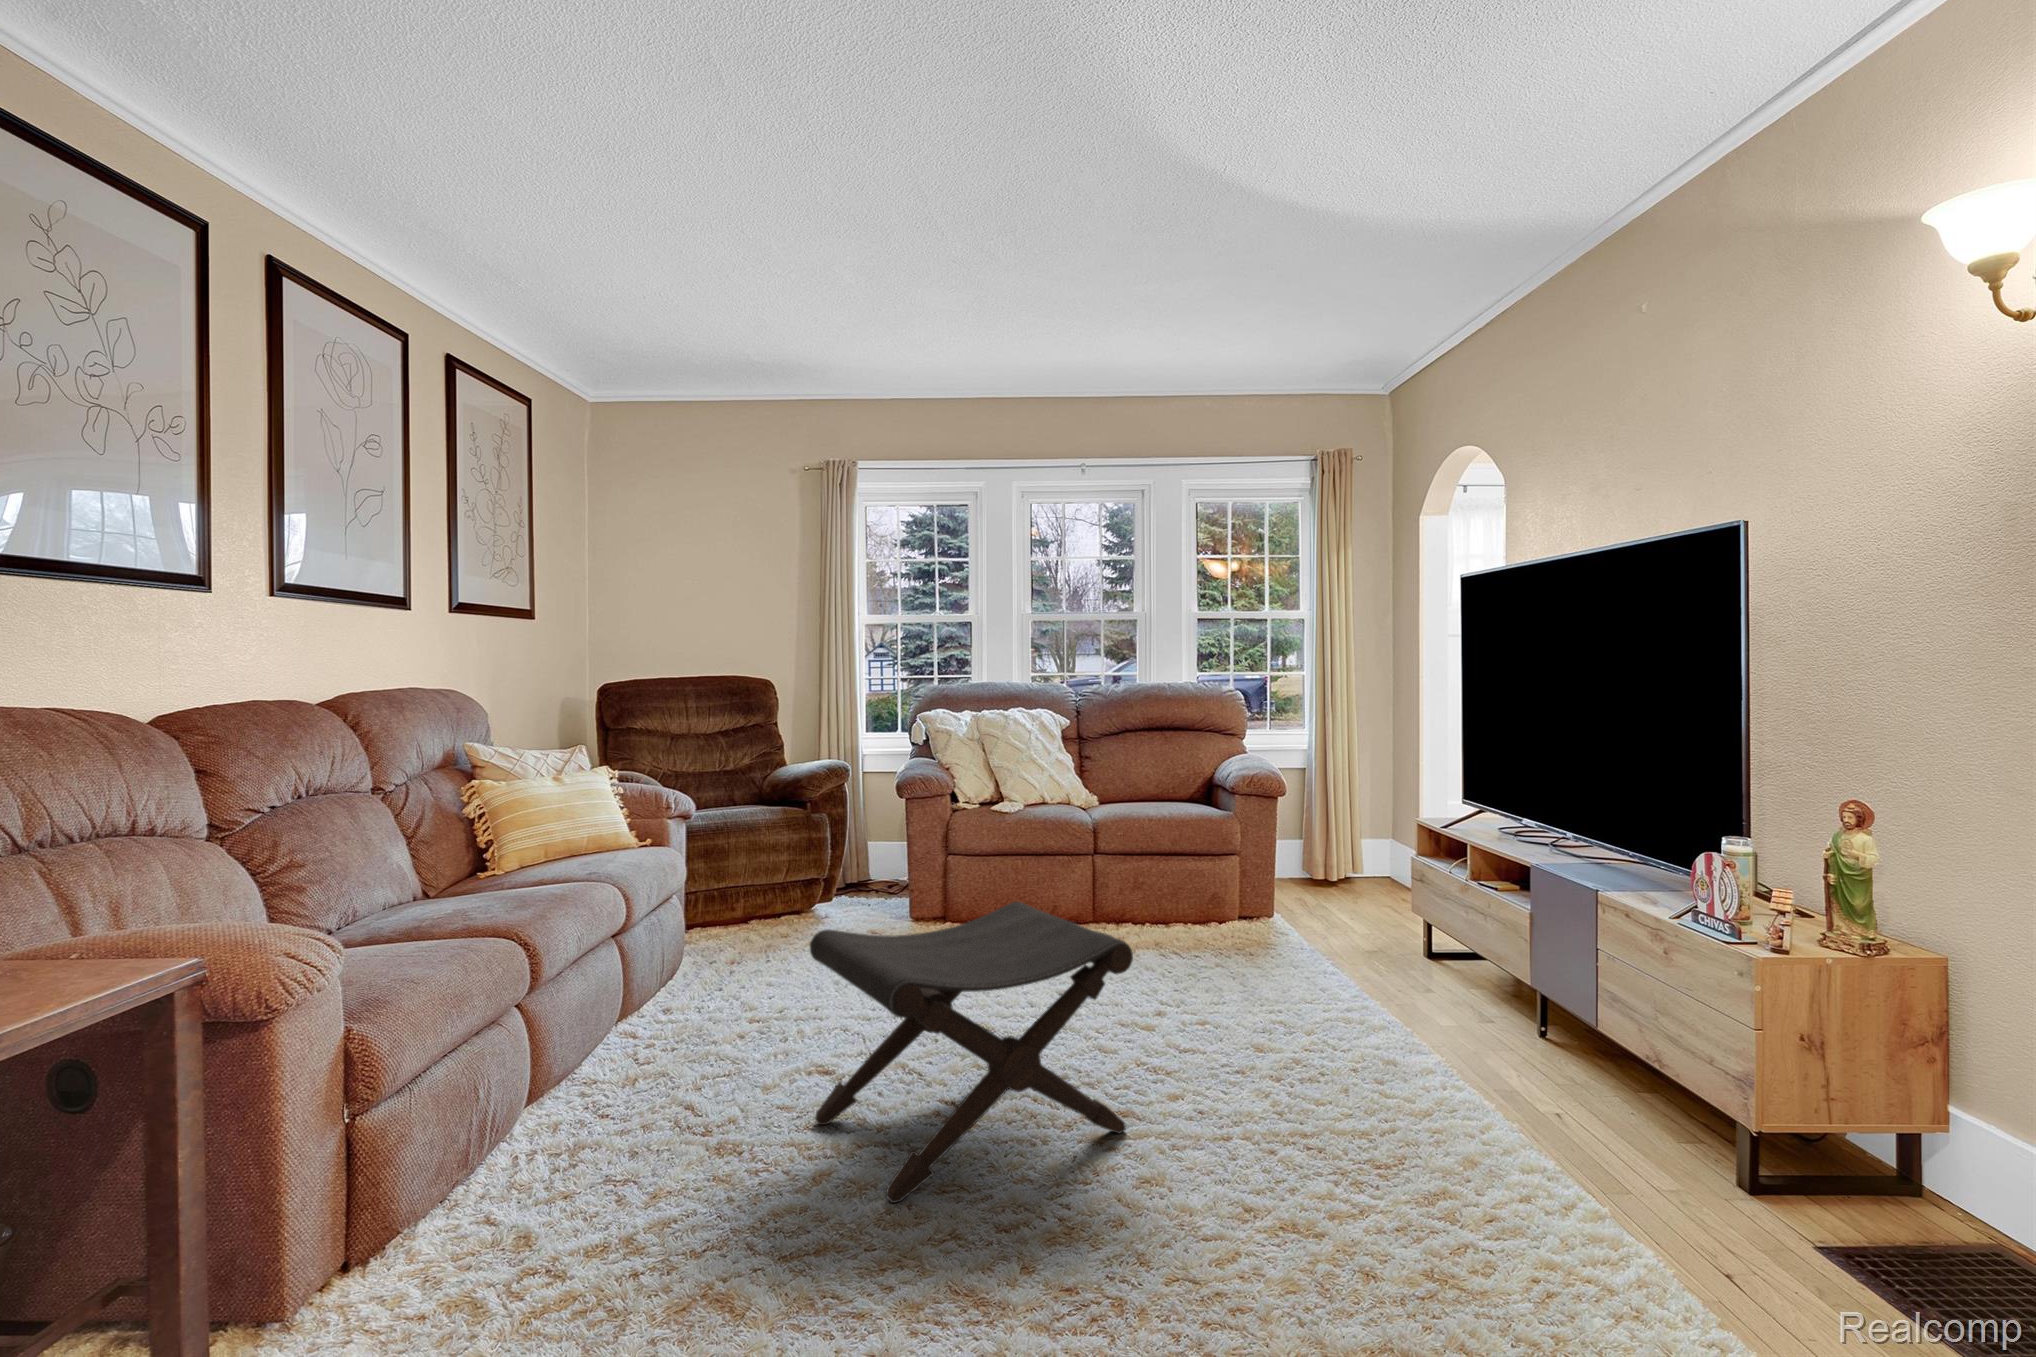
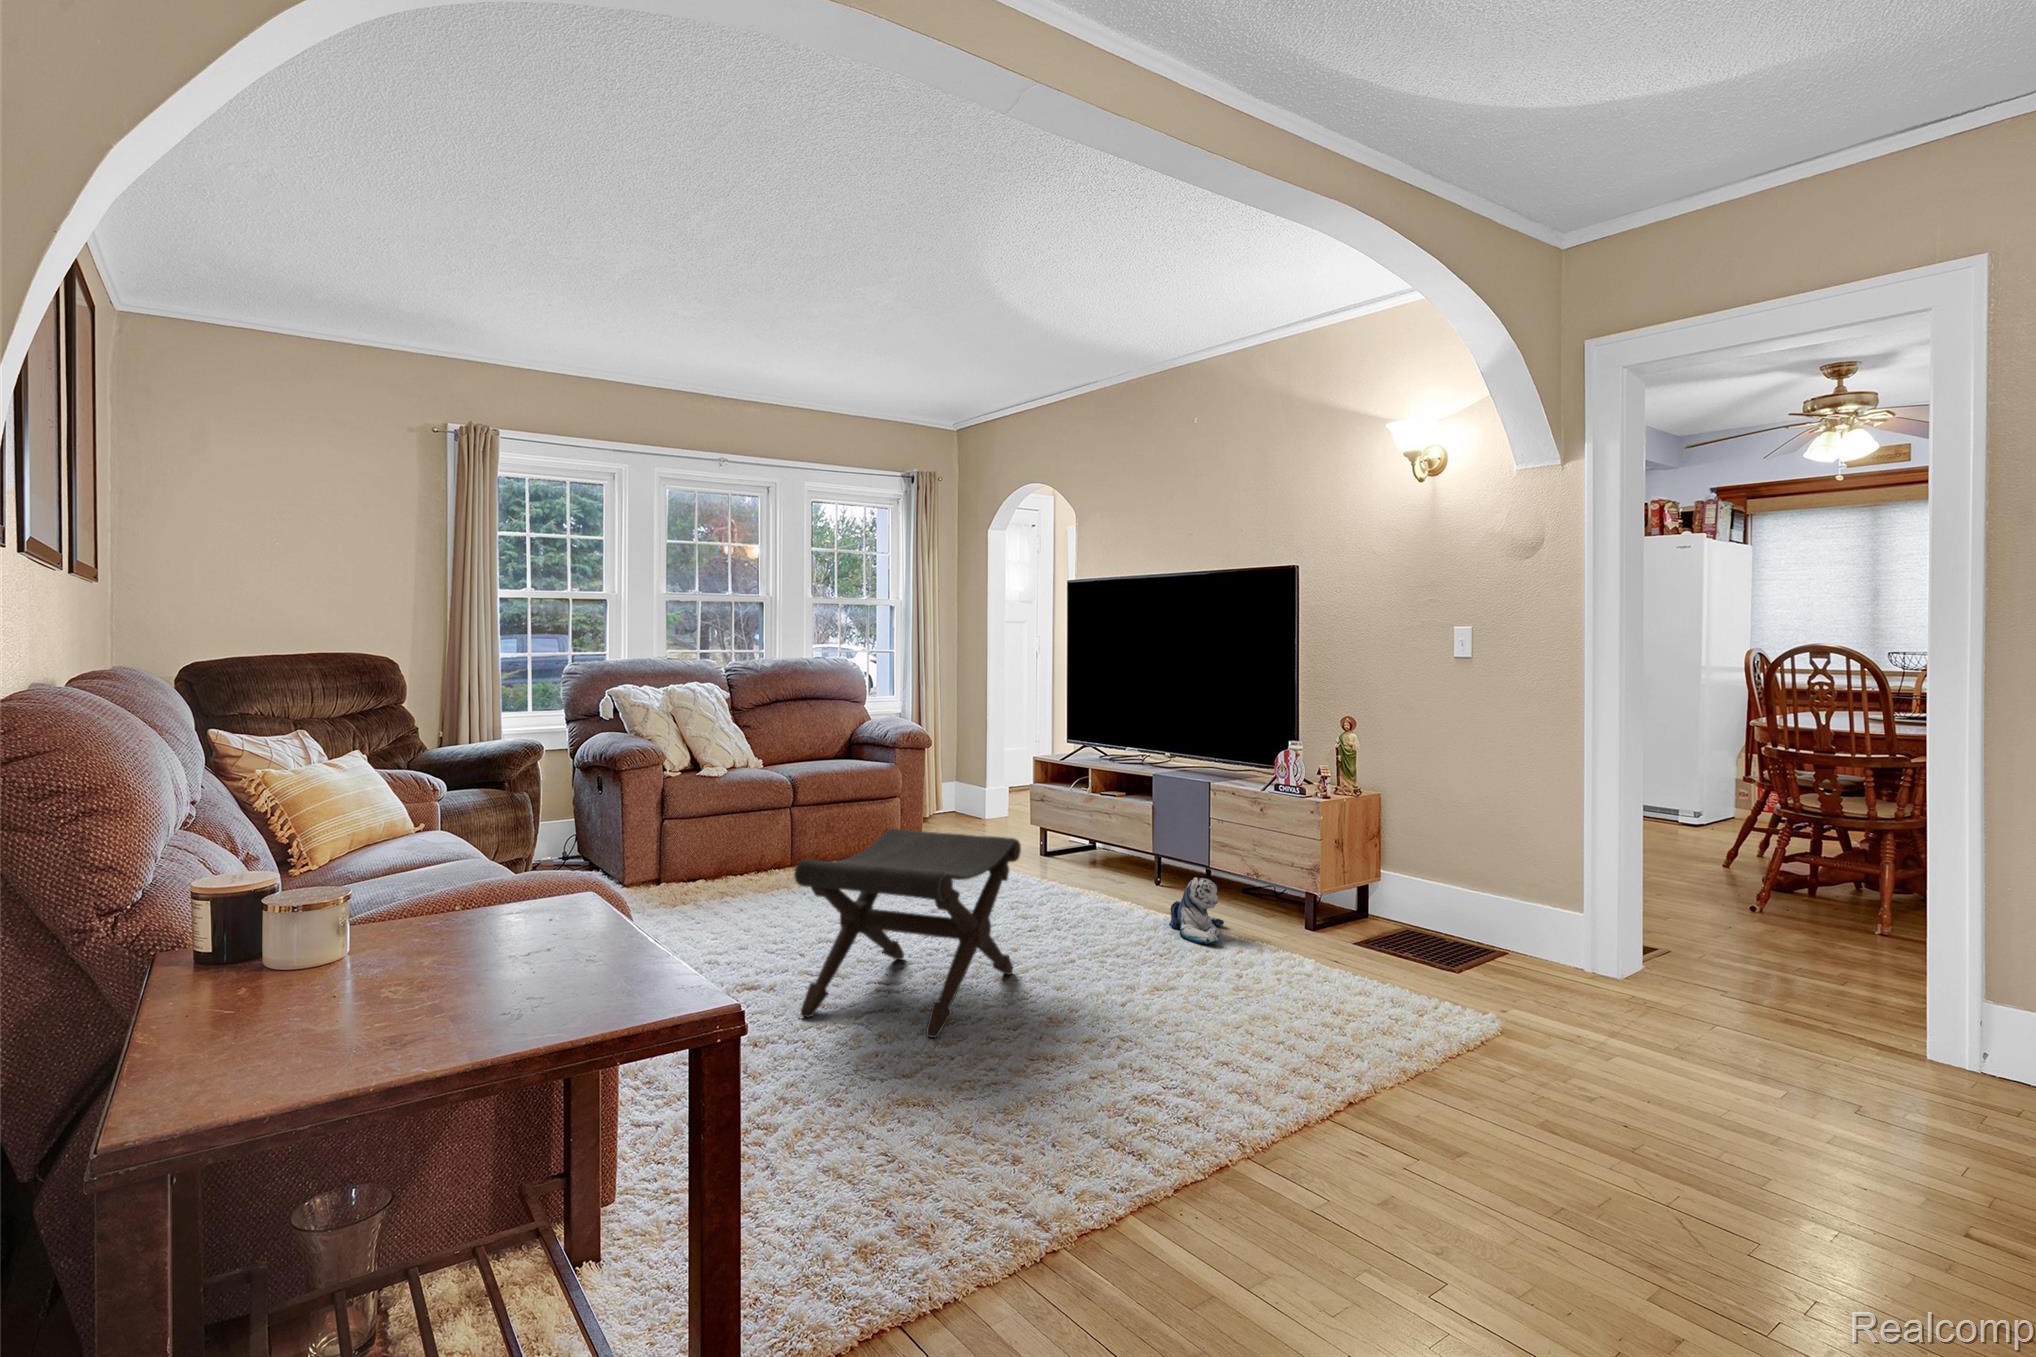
plush toy: none [1456,1047,1559,1170] -> present [1169,877,1224,944]

